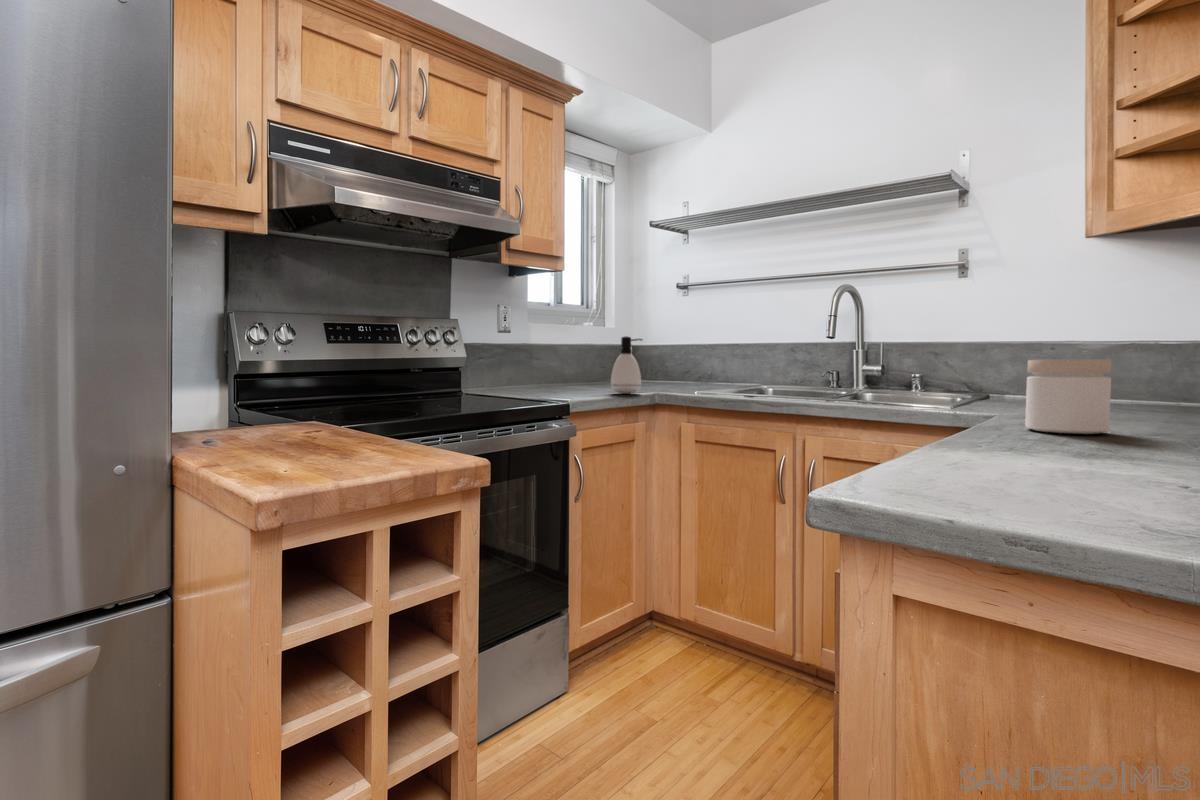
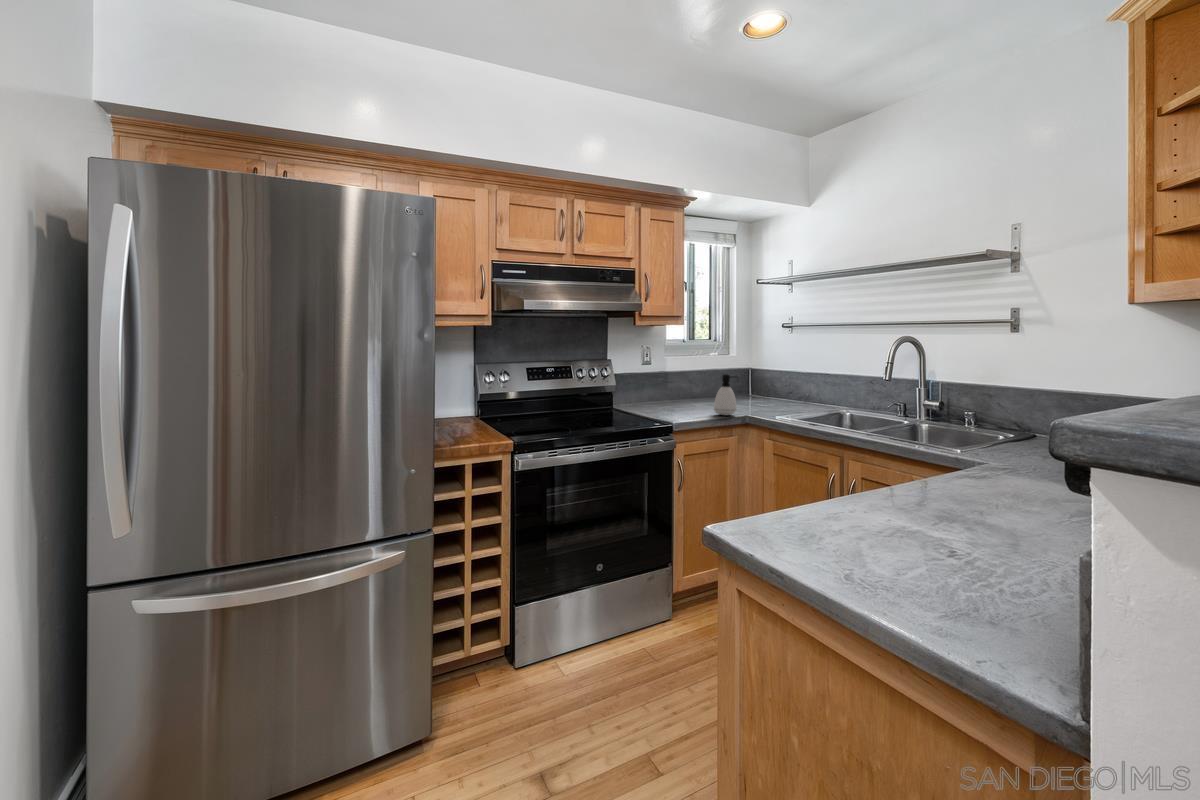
jar: present [1025,359,1111,434] -> none [979,430,1049,492]

